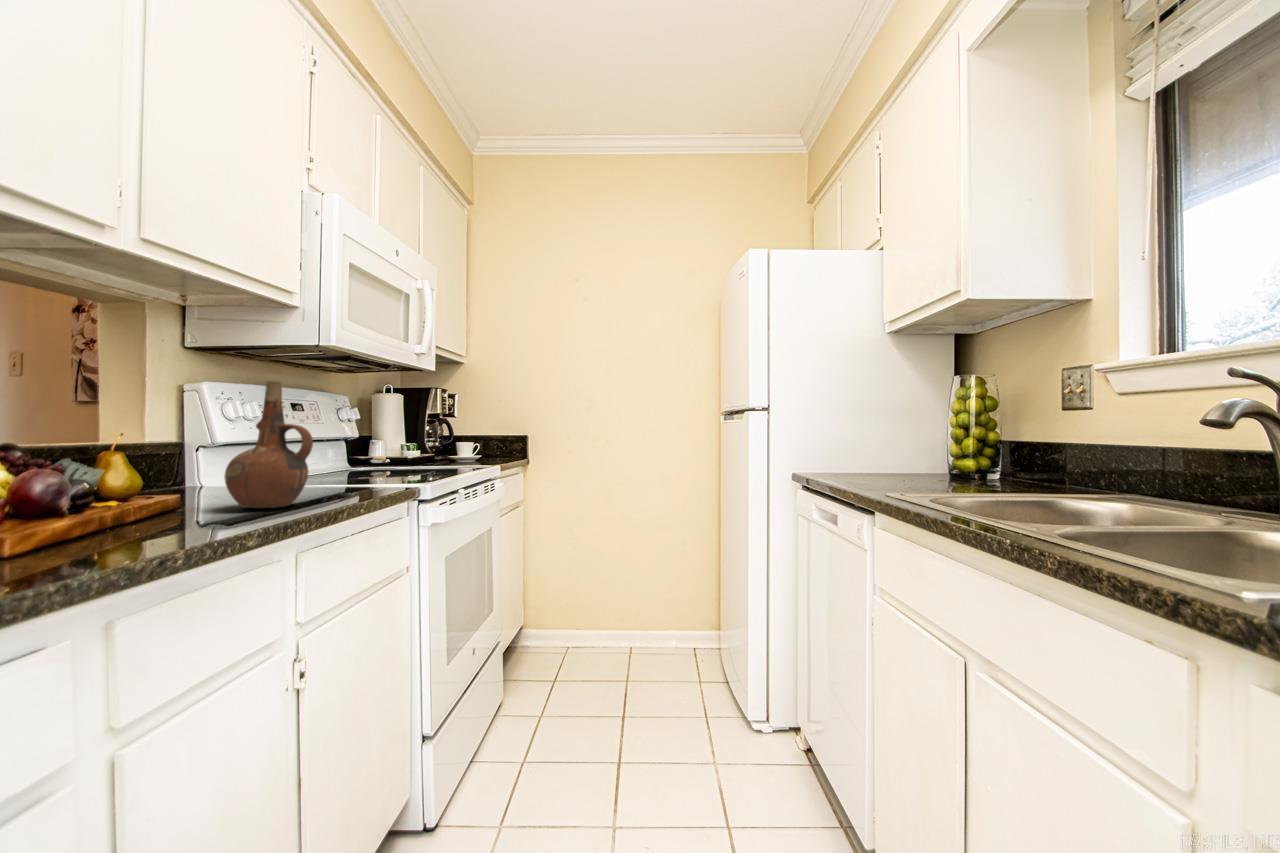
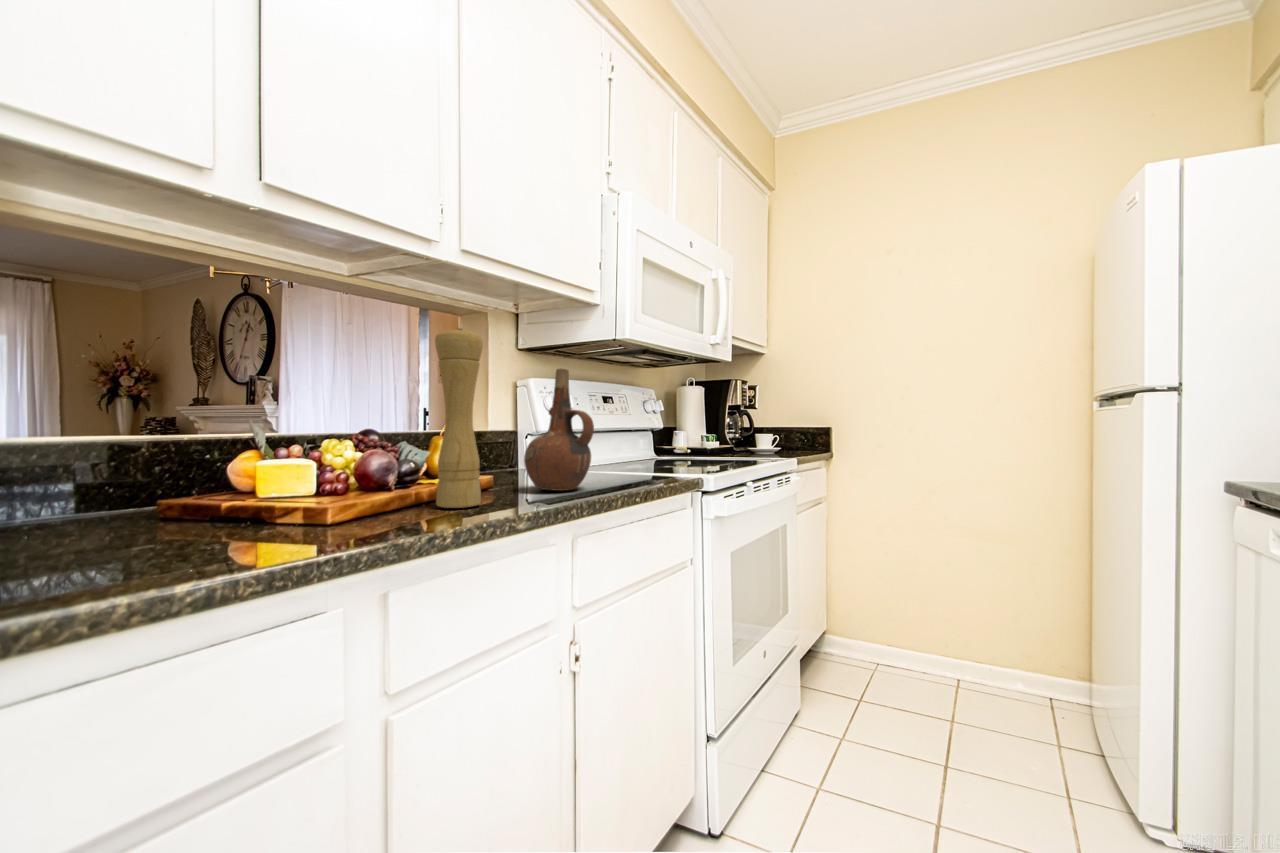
pepper mill: none [127,337,192,533] -> present [435,328,483,508]

